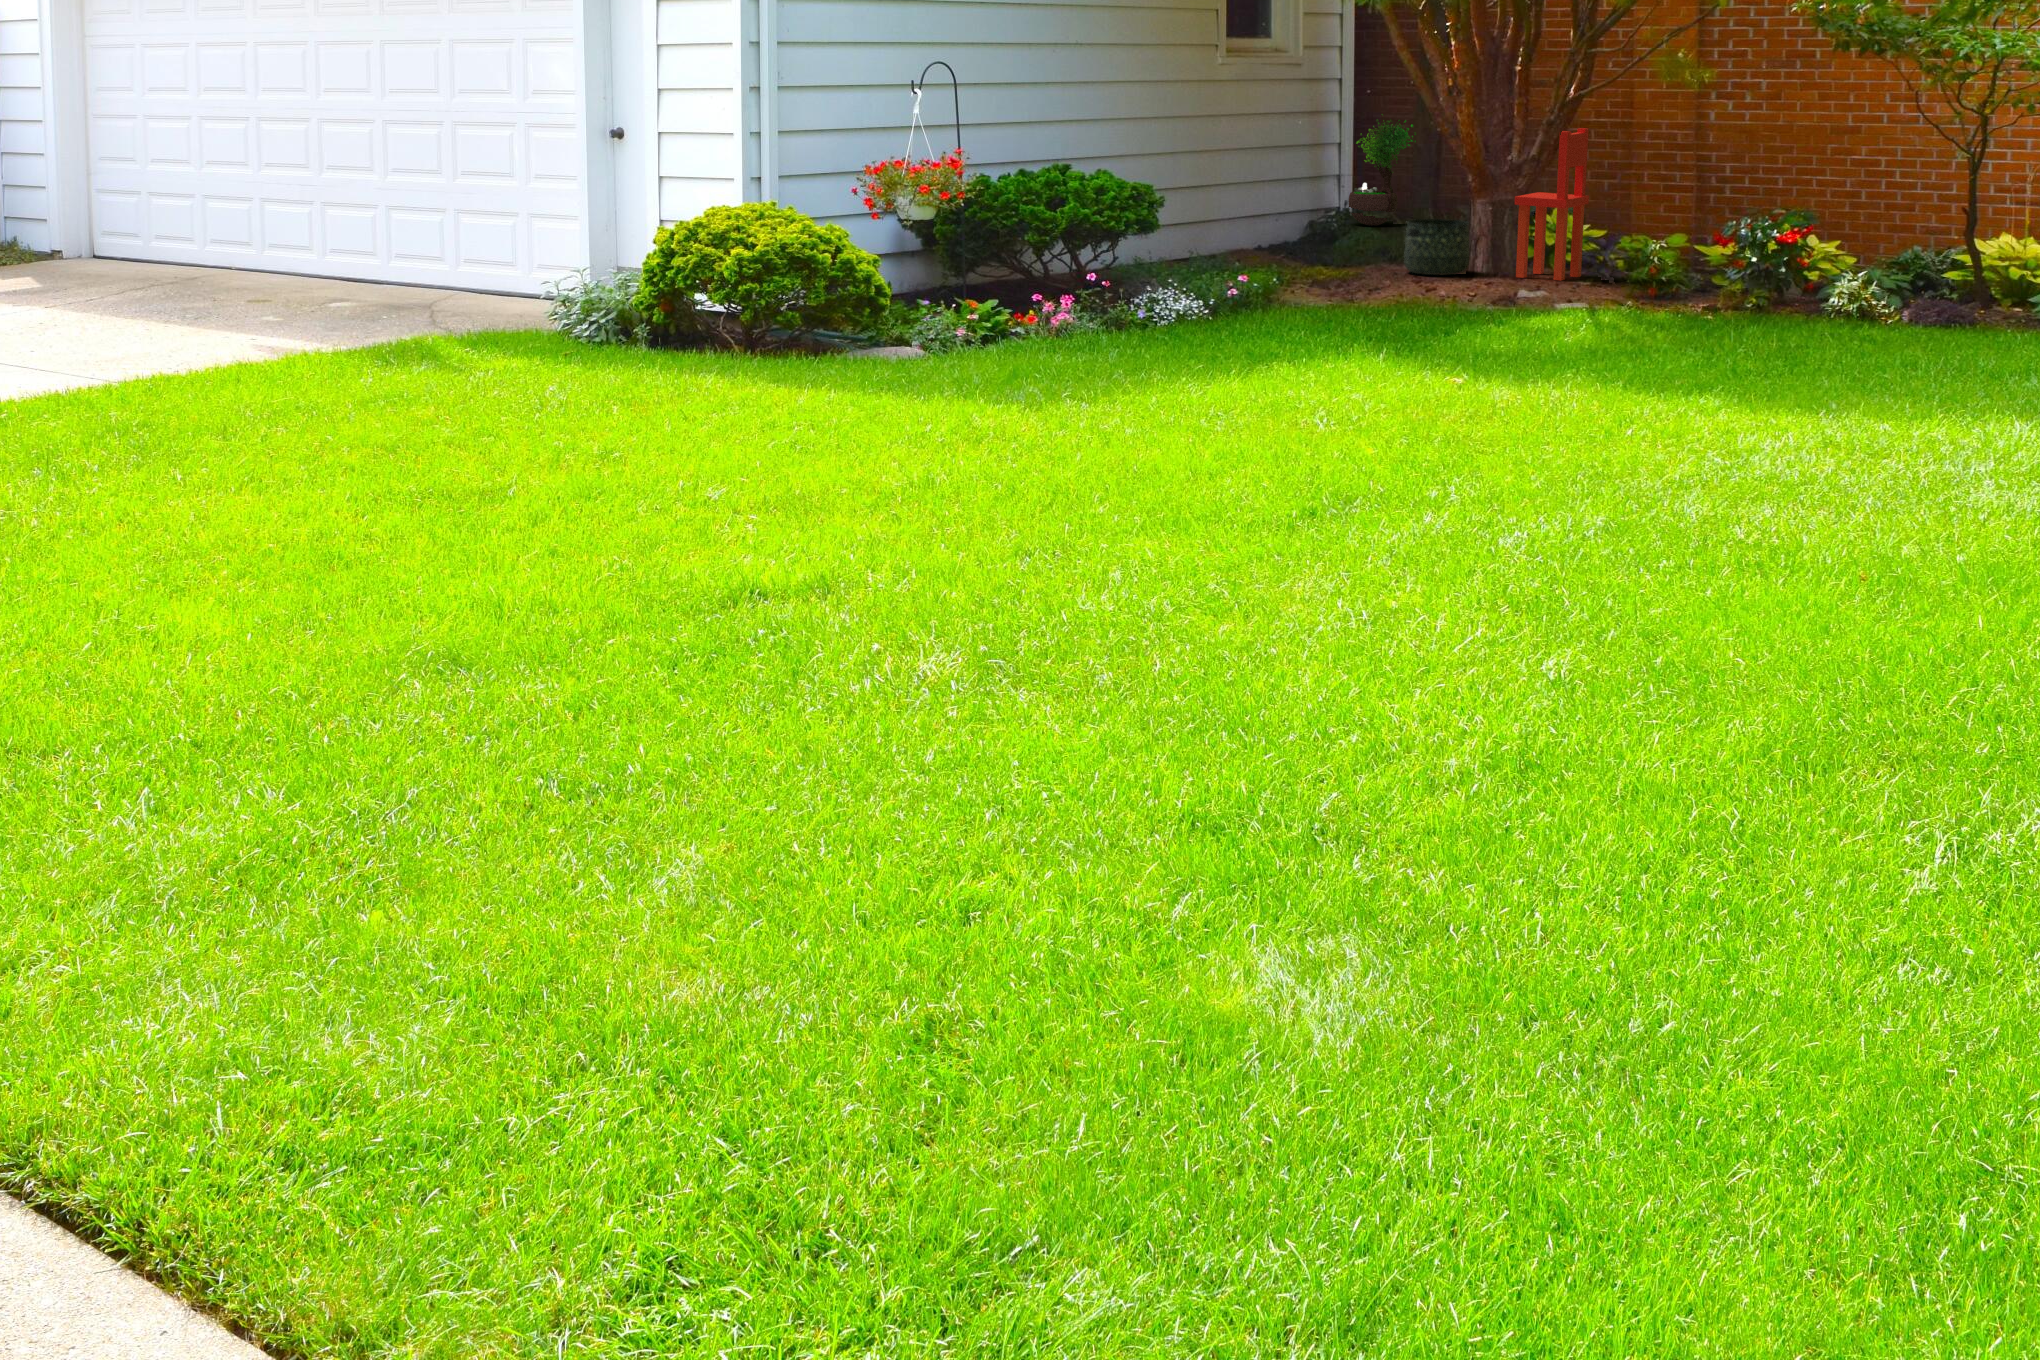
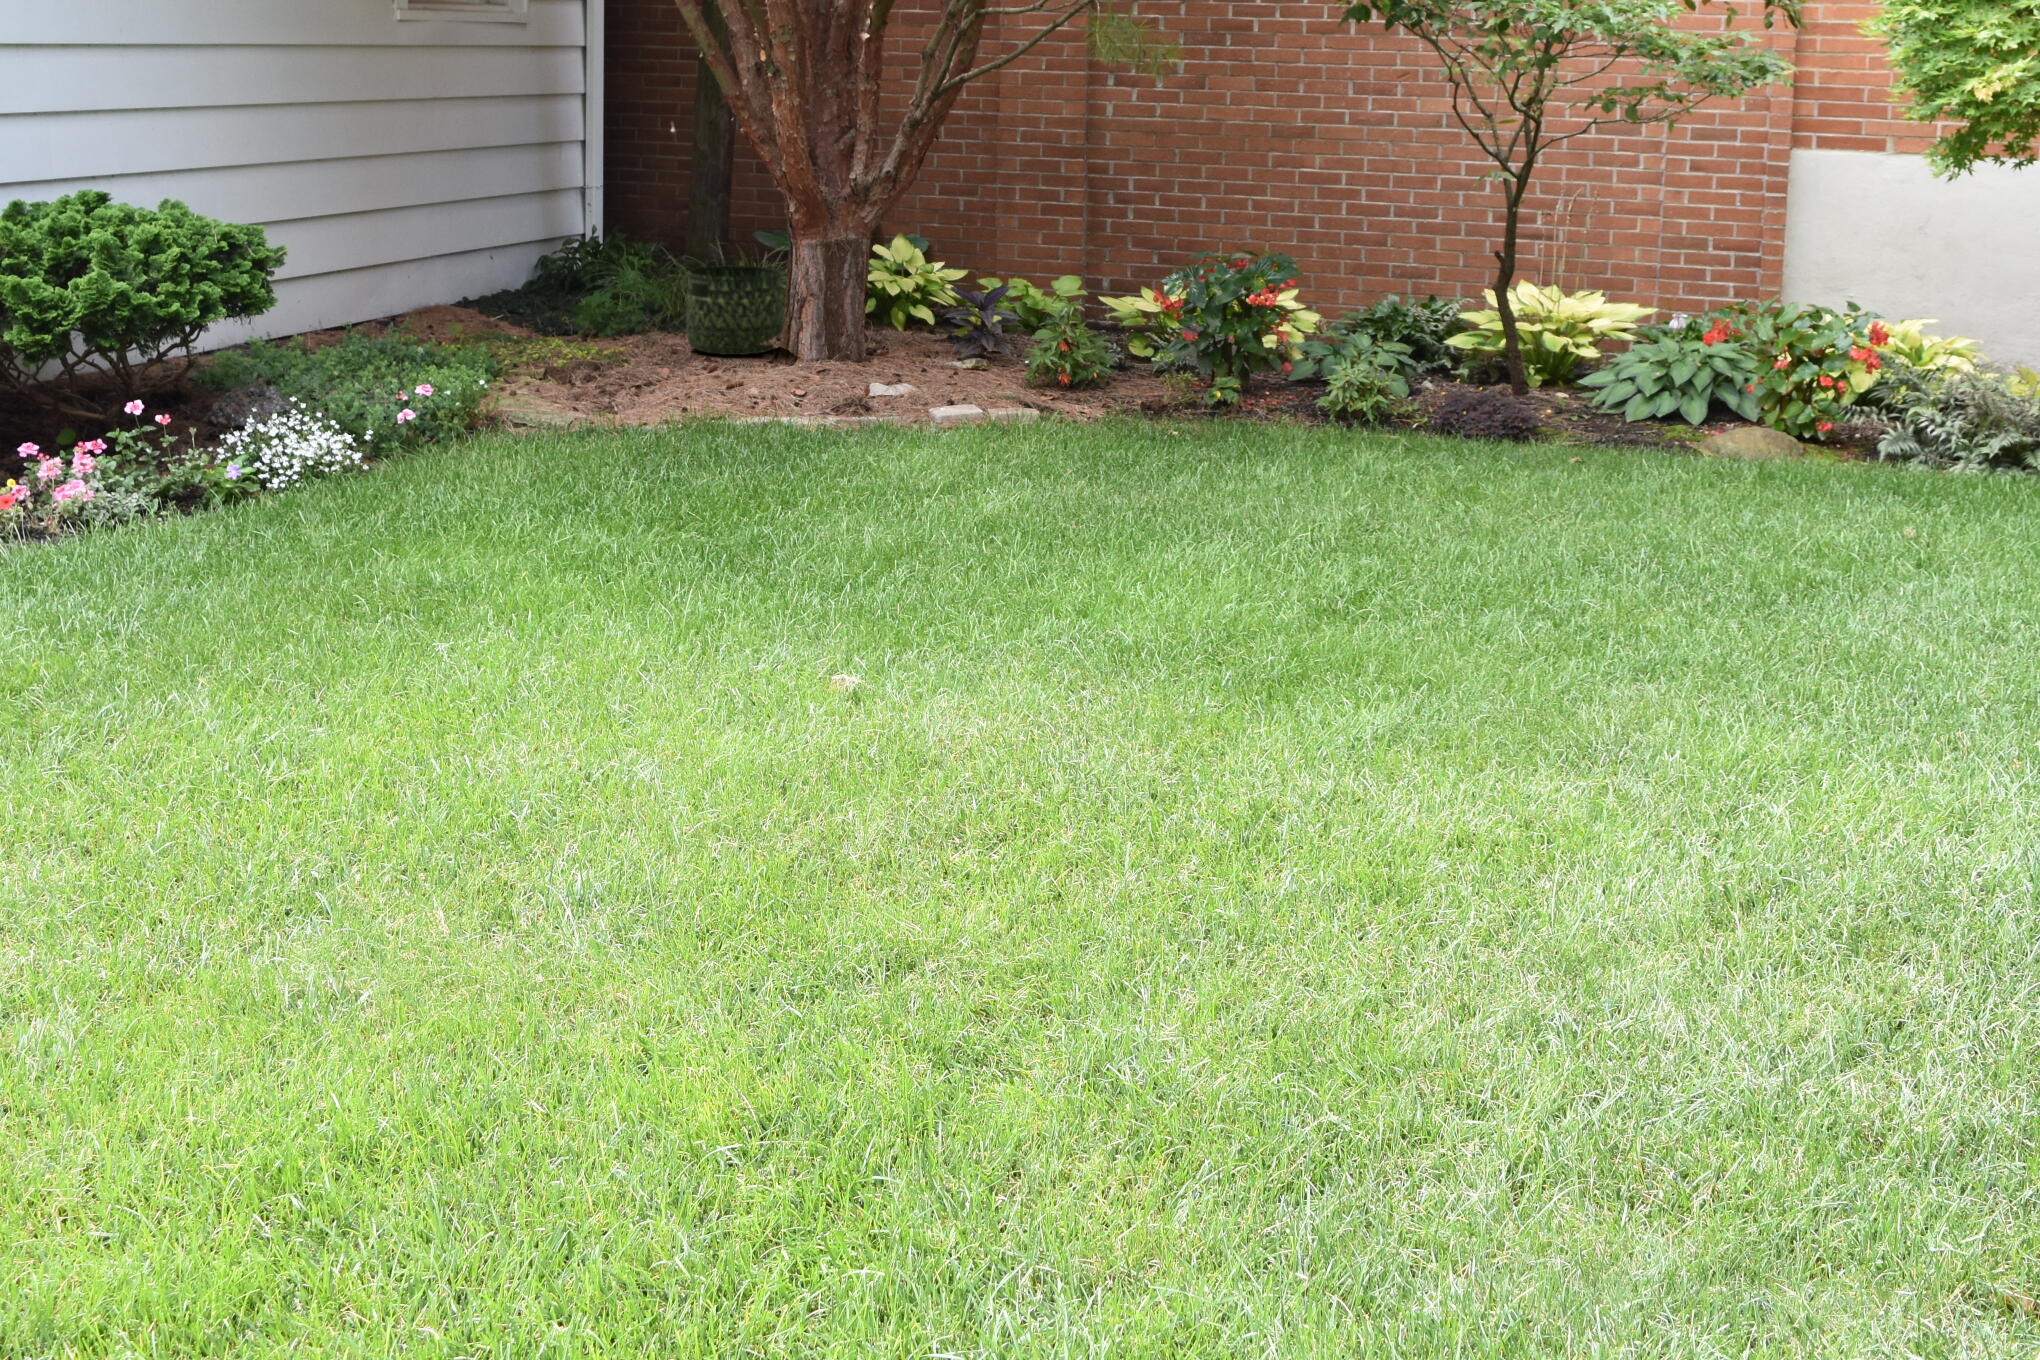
potted tree: present [1348,114,1416,226] -> none [597,98,689,256]
chair: present [1515,128,1589,281] -> none [850,128,956,360]

